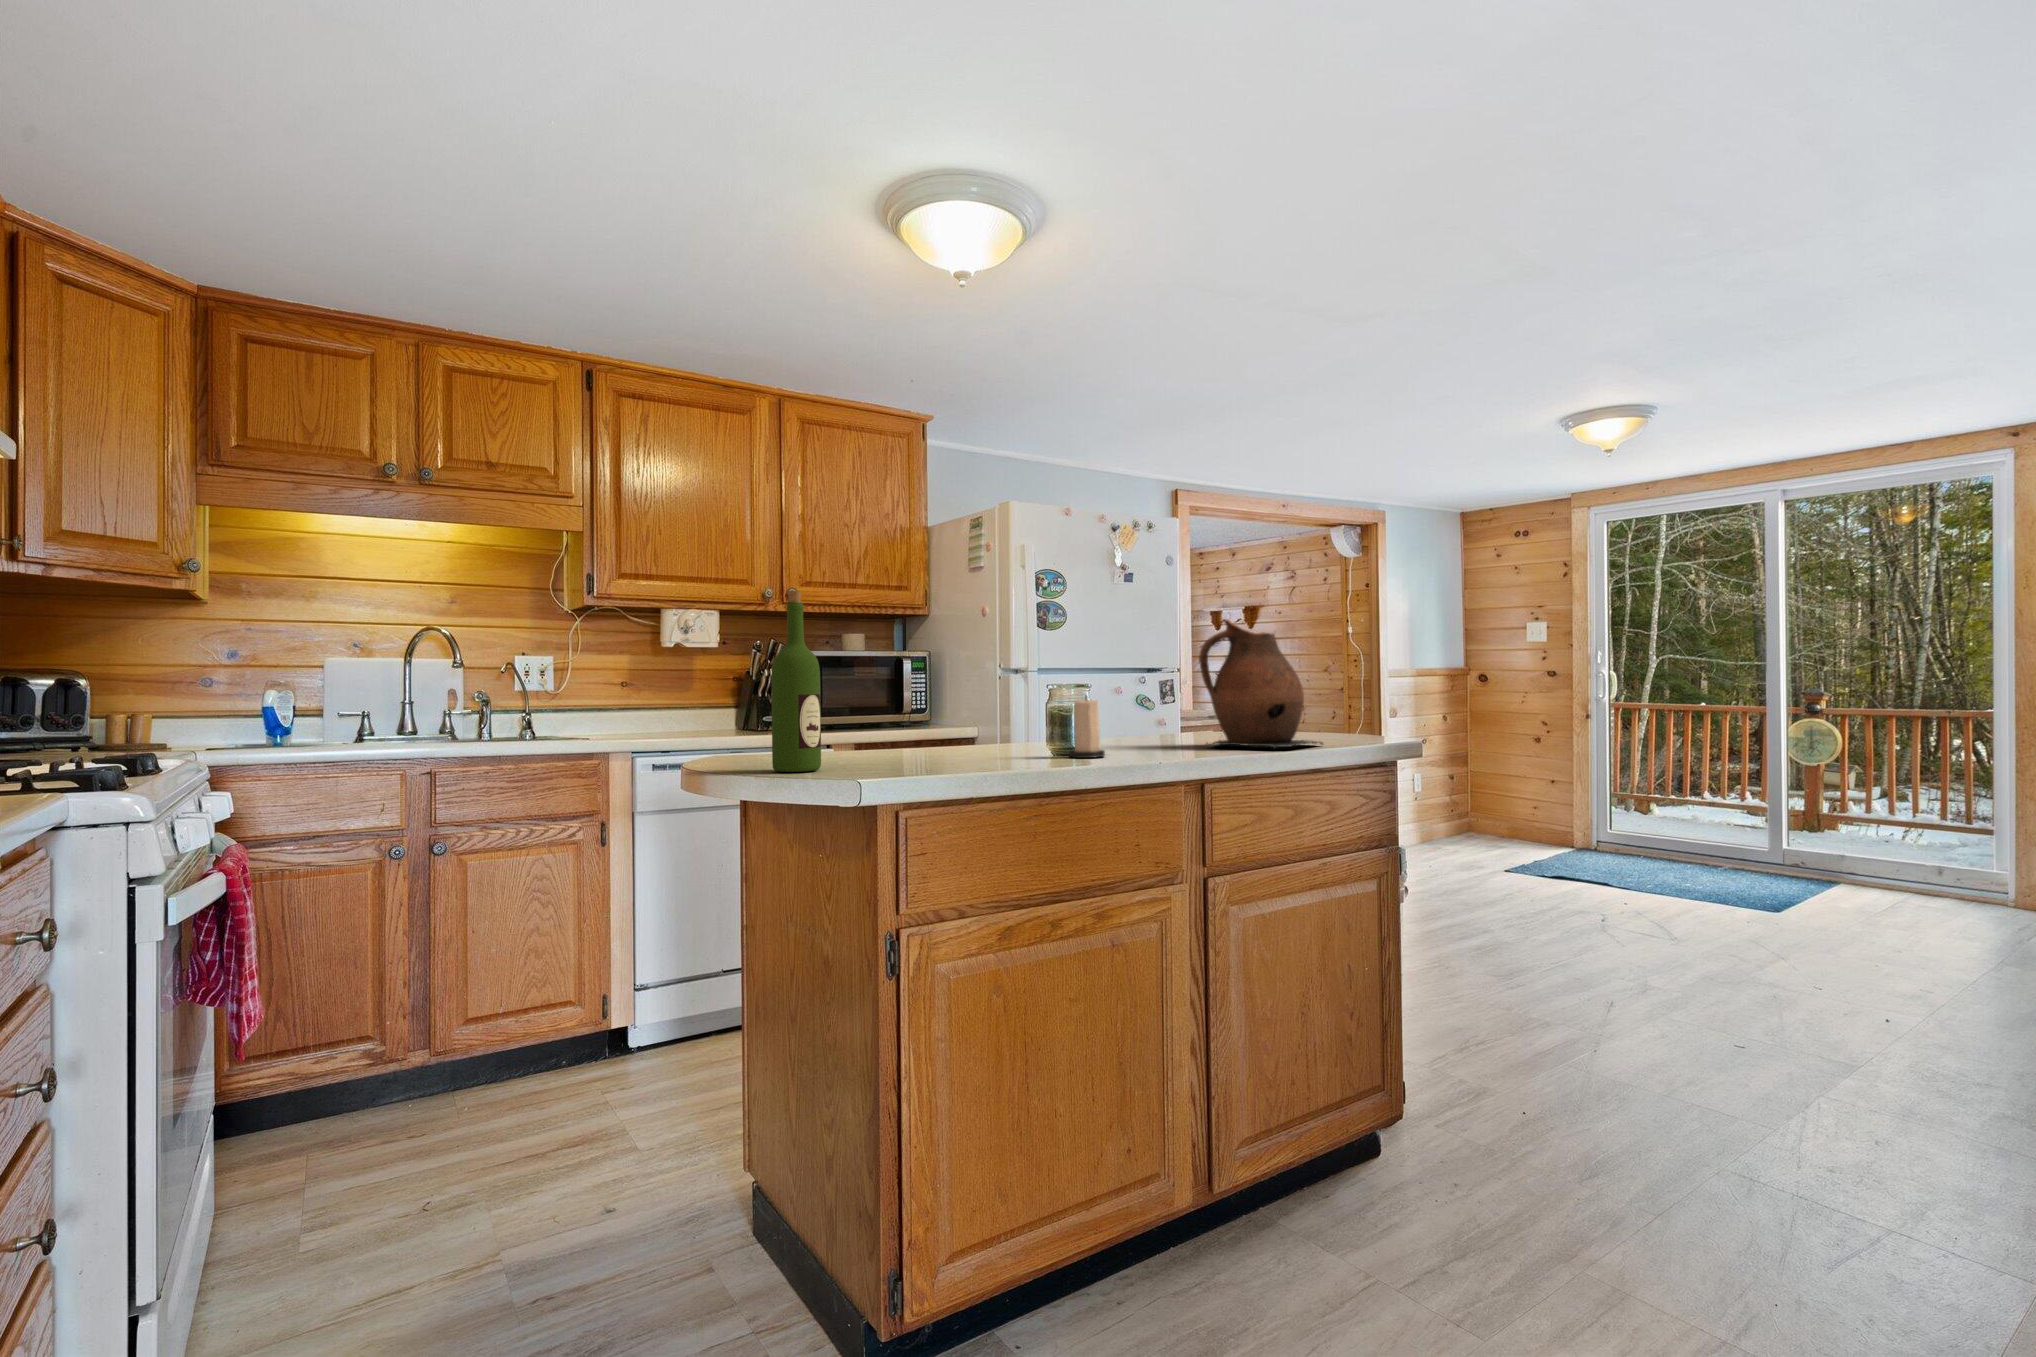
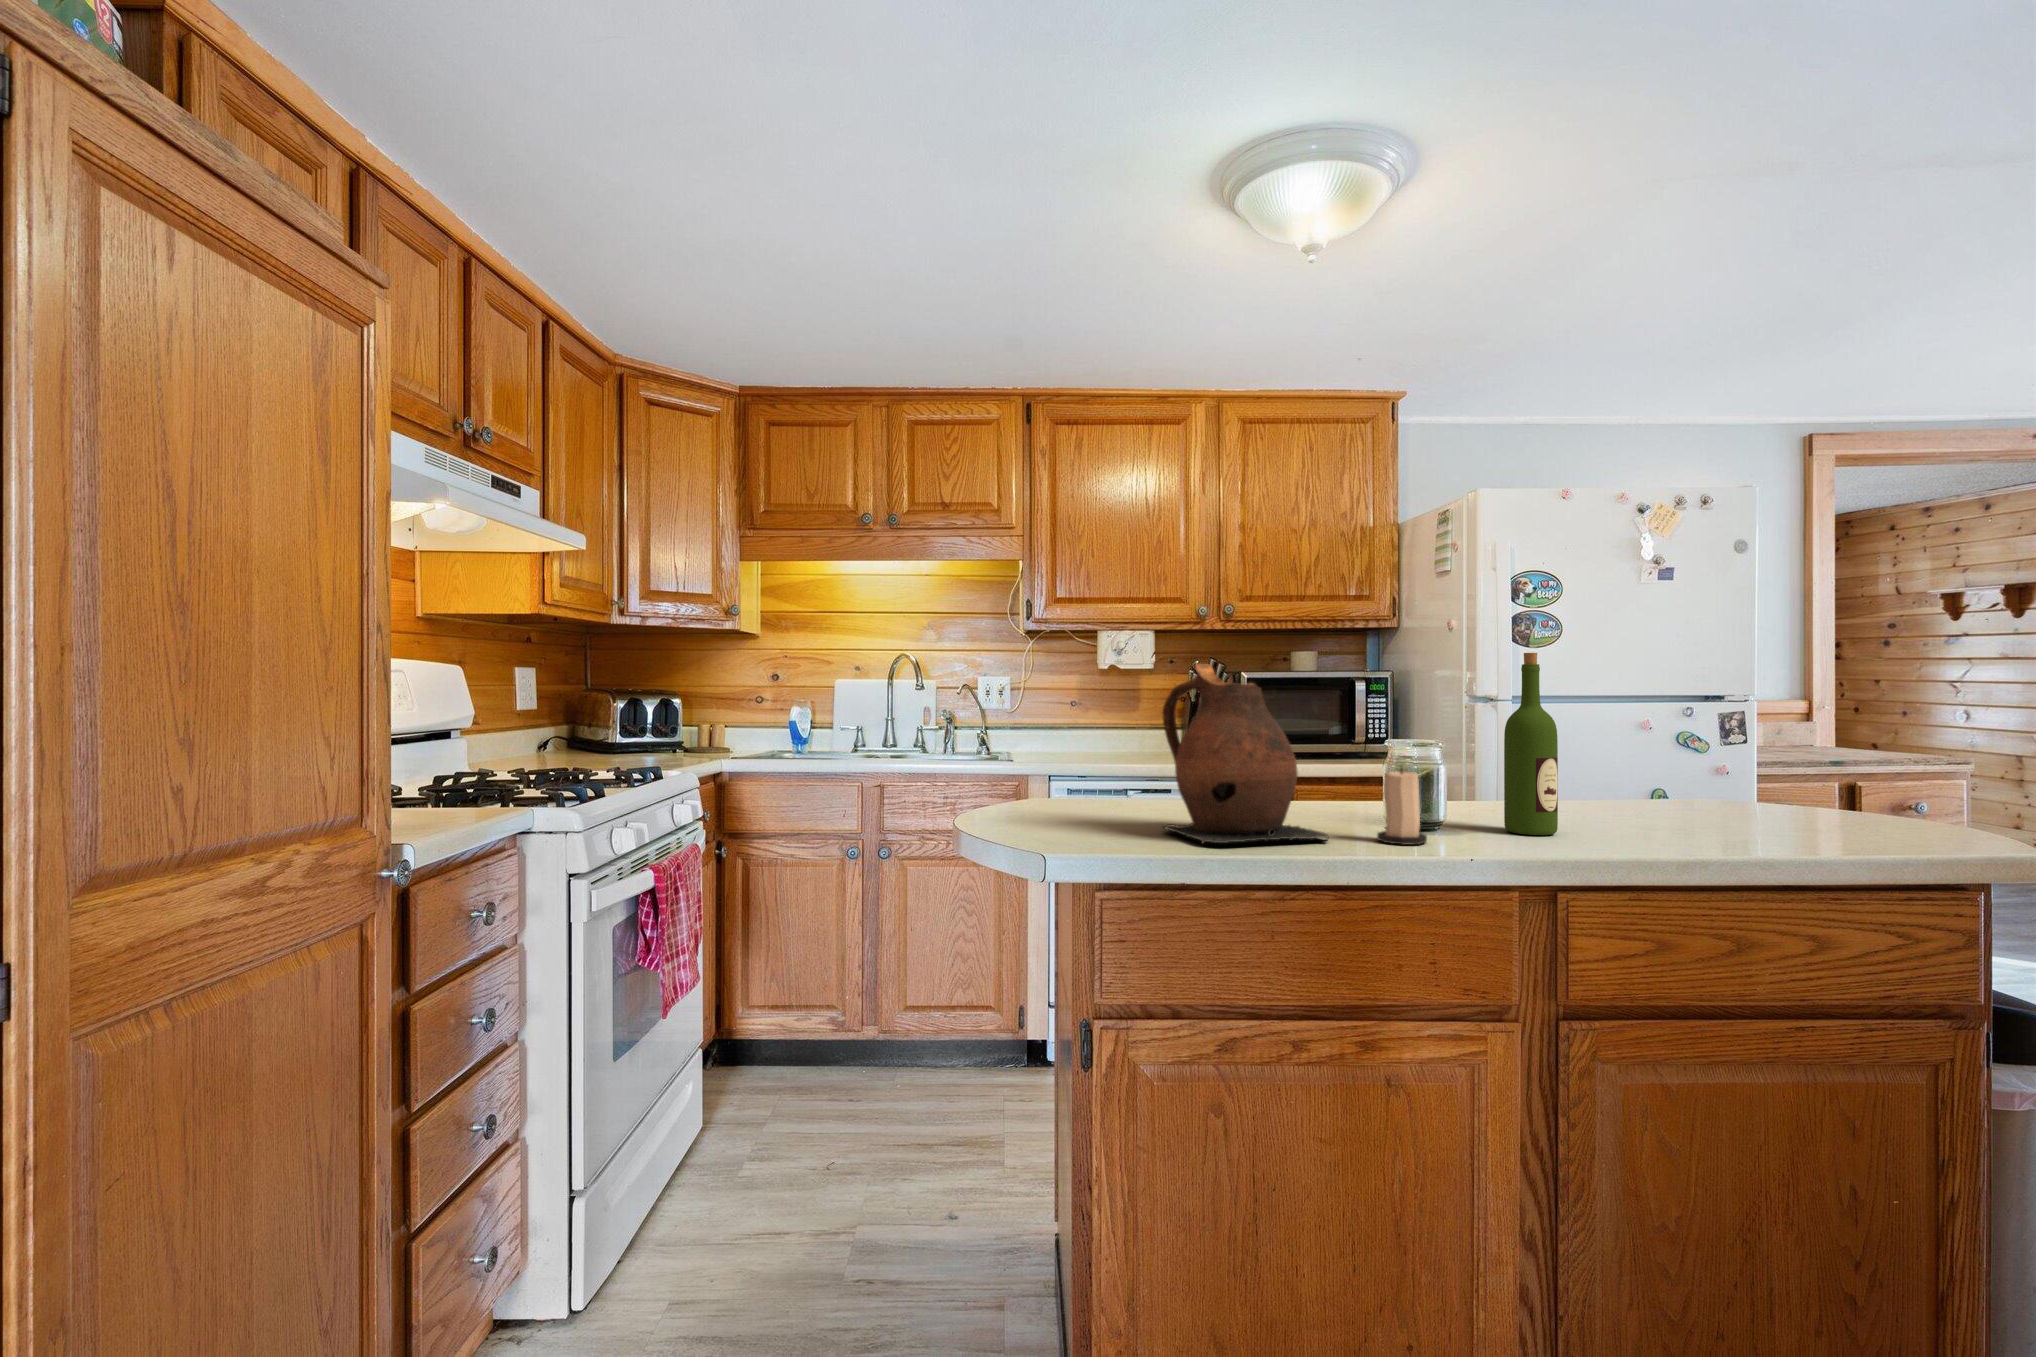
wine bottle: present [771,591,821,772] -> present [1504,653,1558,835]
ceramic pitcher: present [1199,619,1323,749] -> present [1162,664,1328,844]

